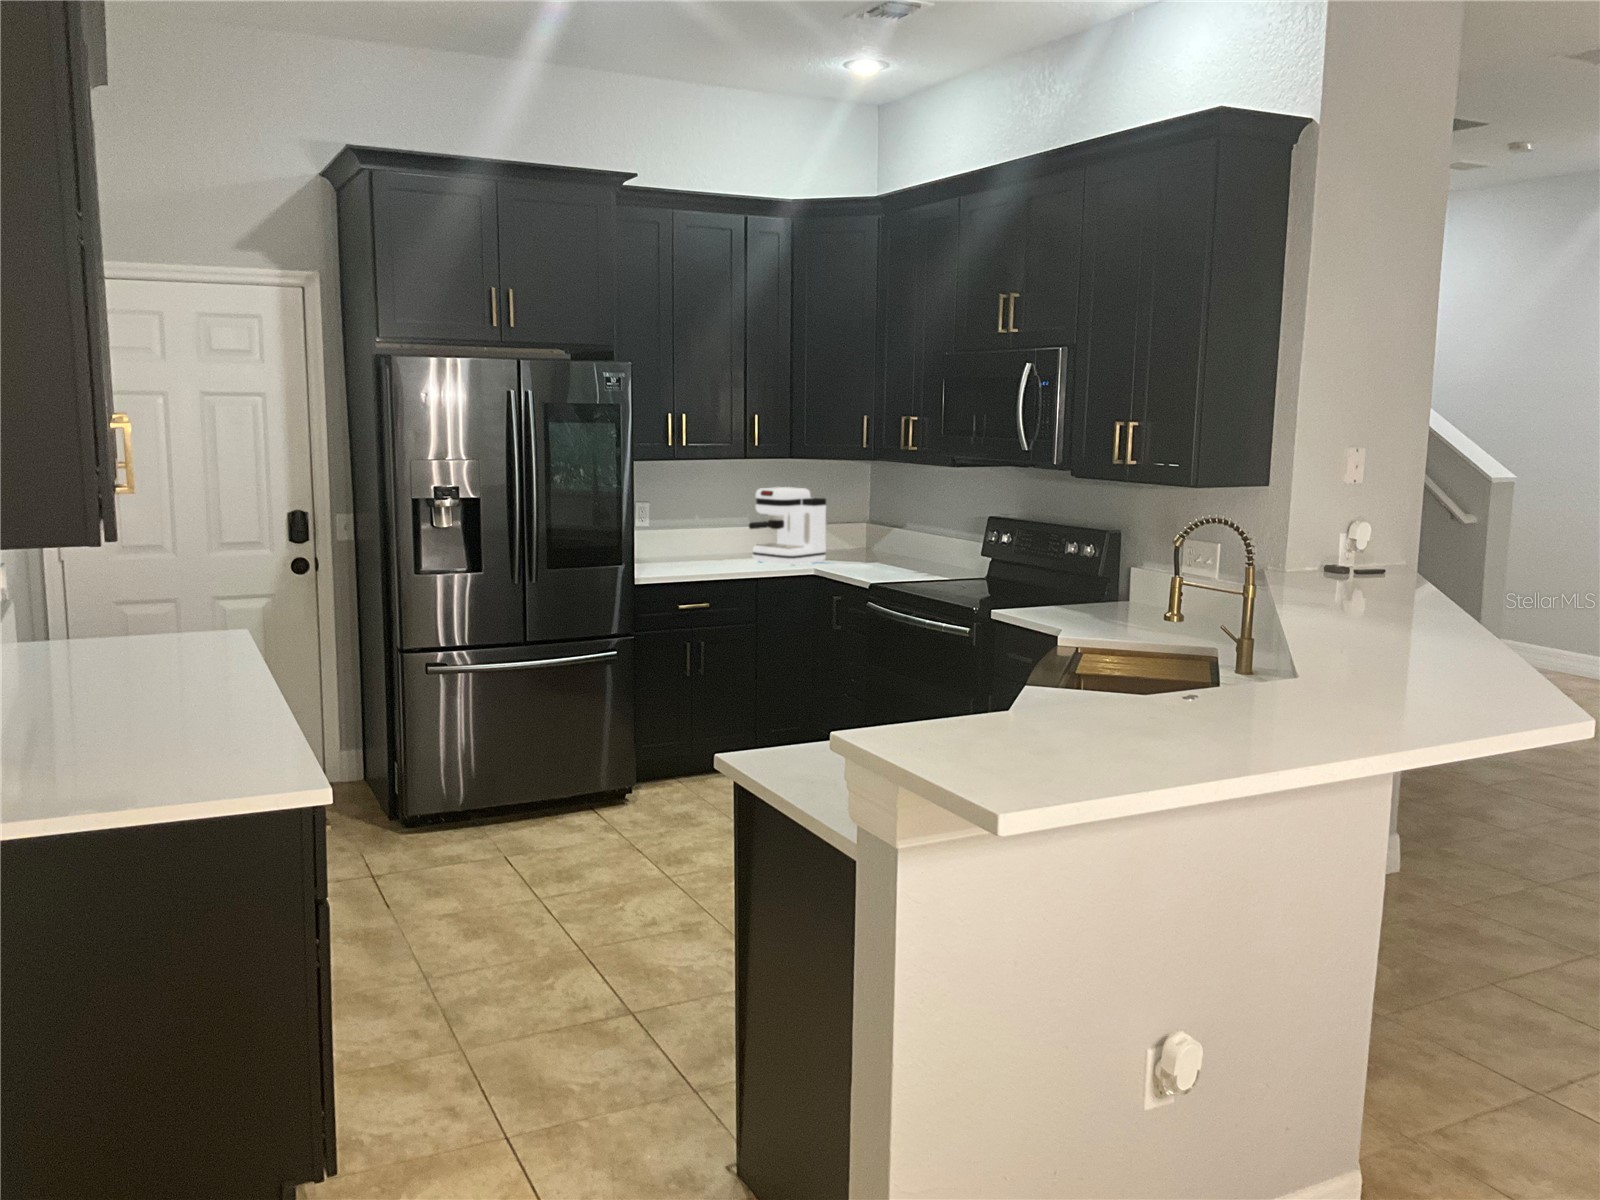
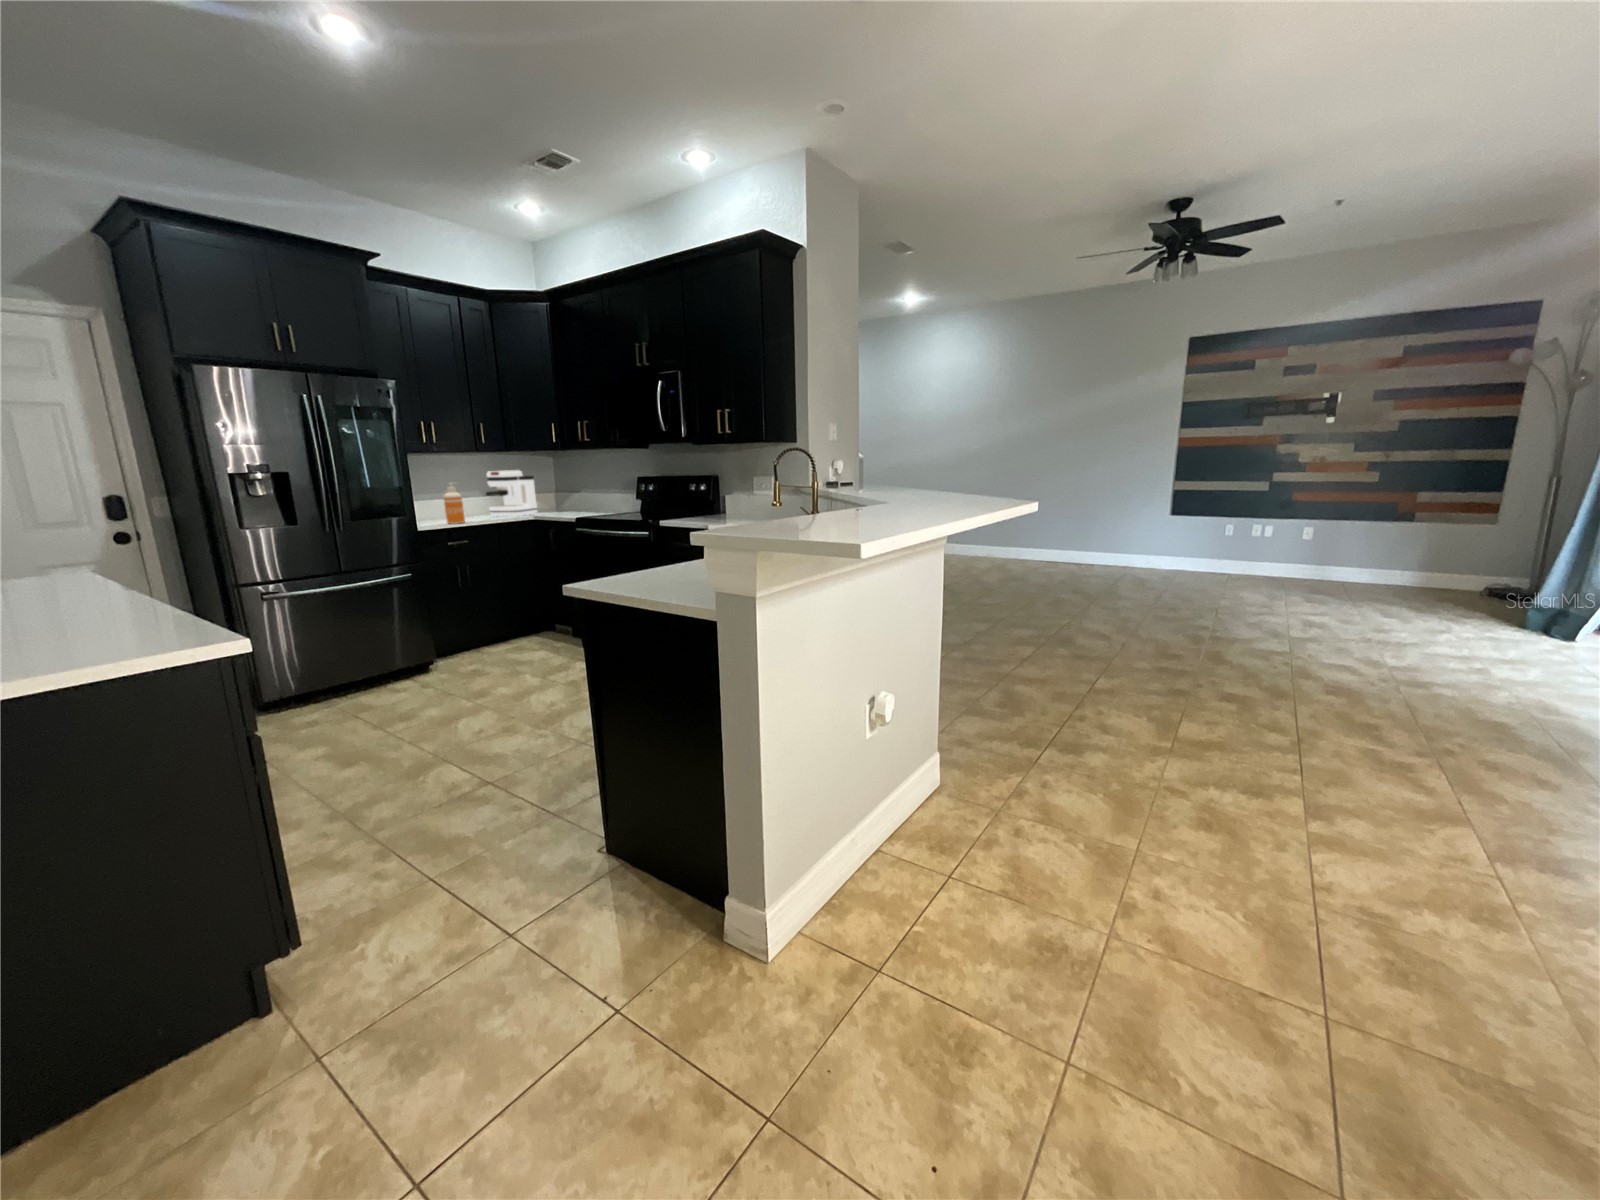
soap dispenser: none [679,512,704,576] -> present [444,483,465,524]

